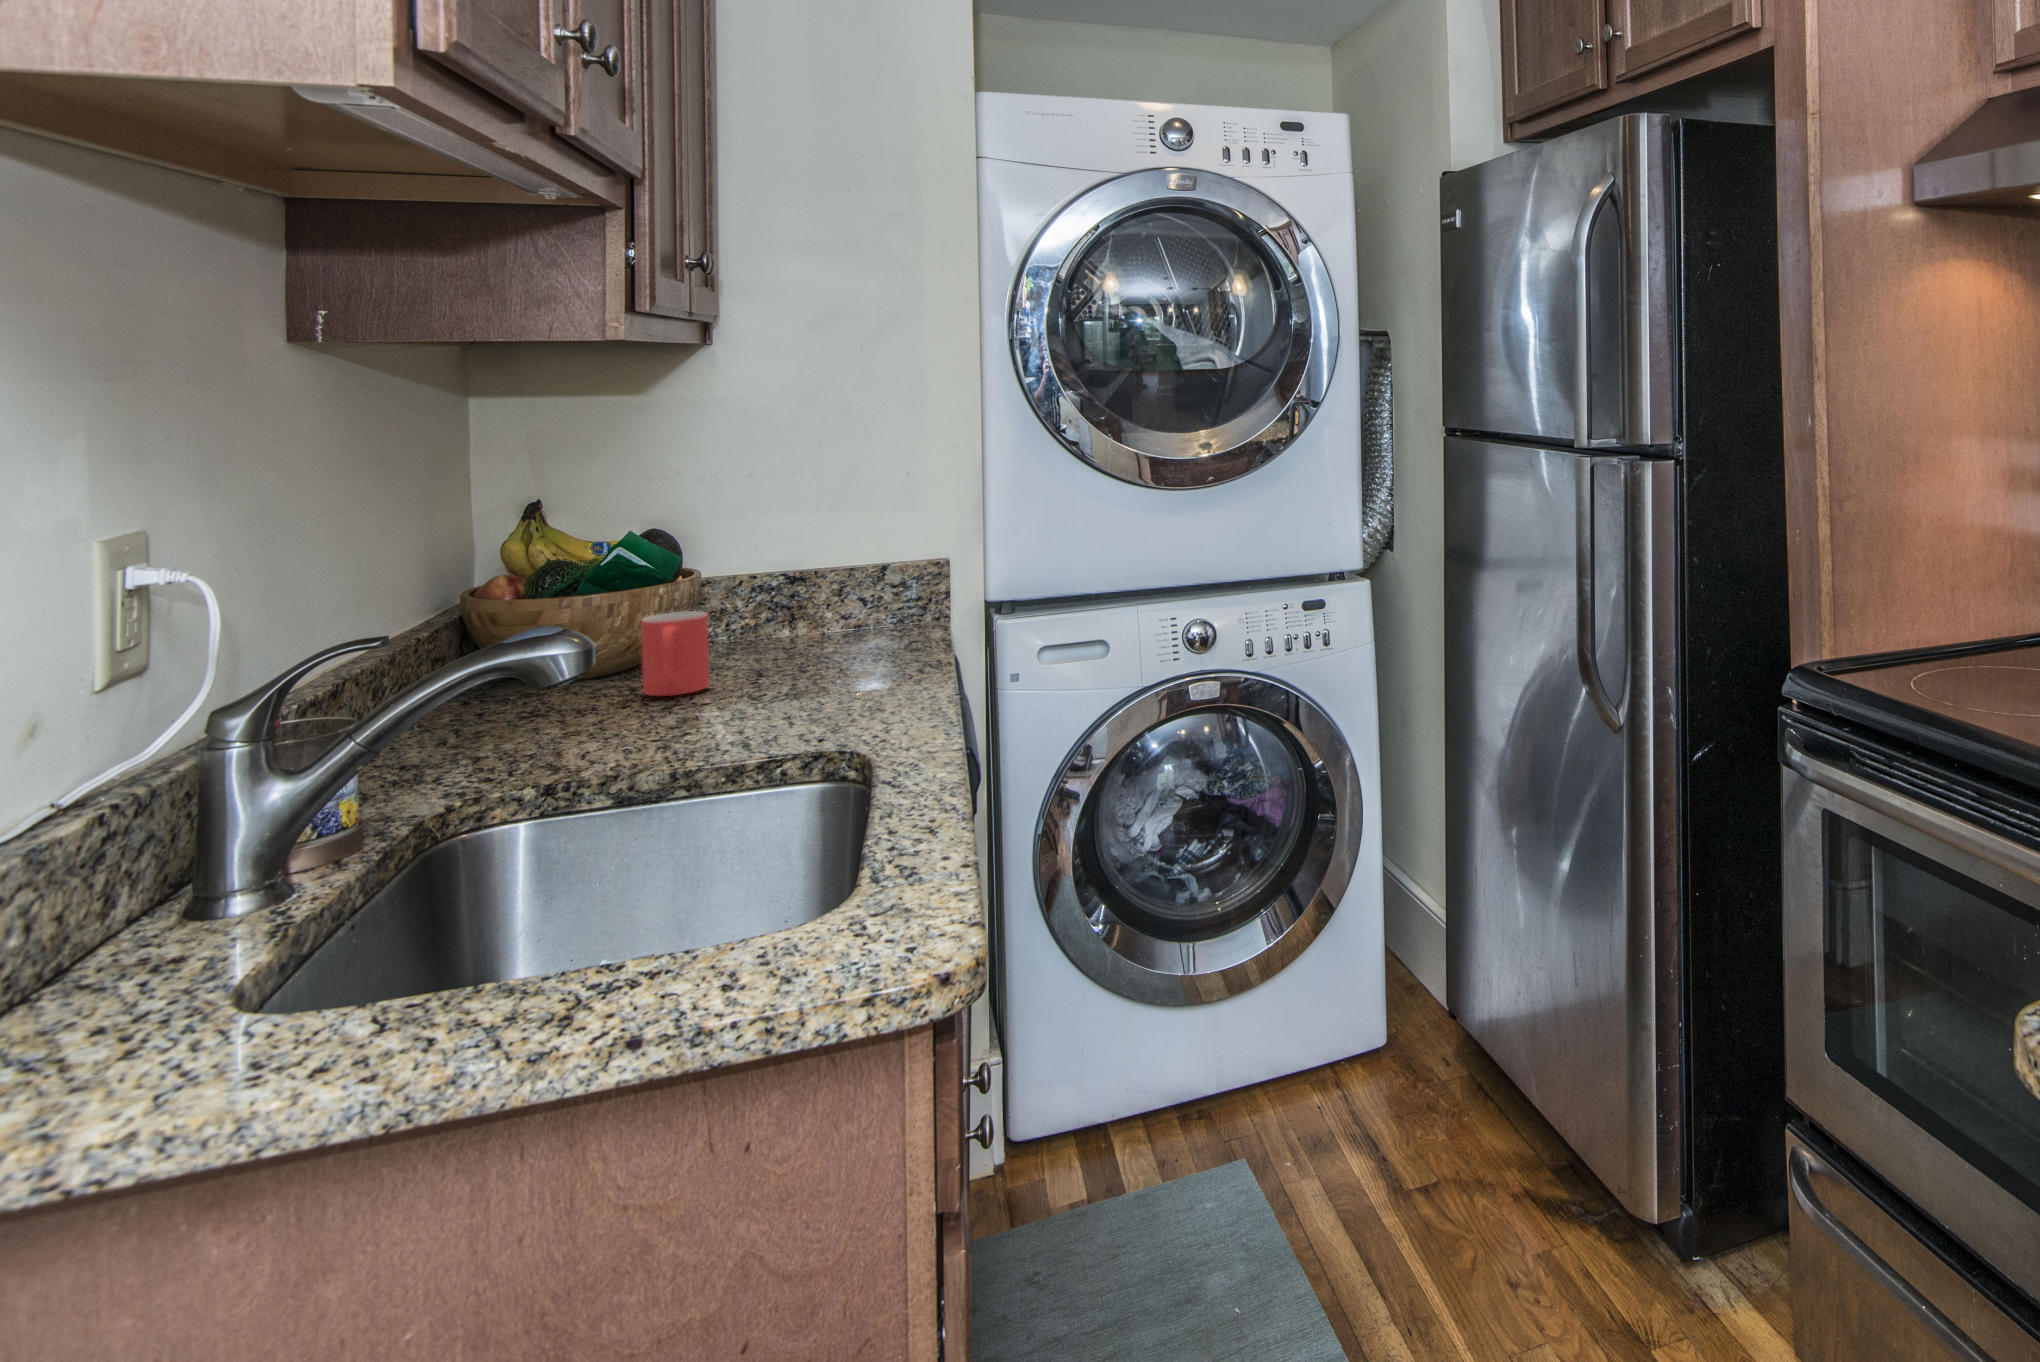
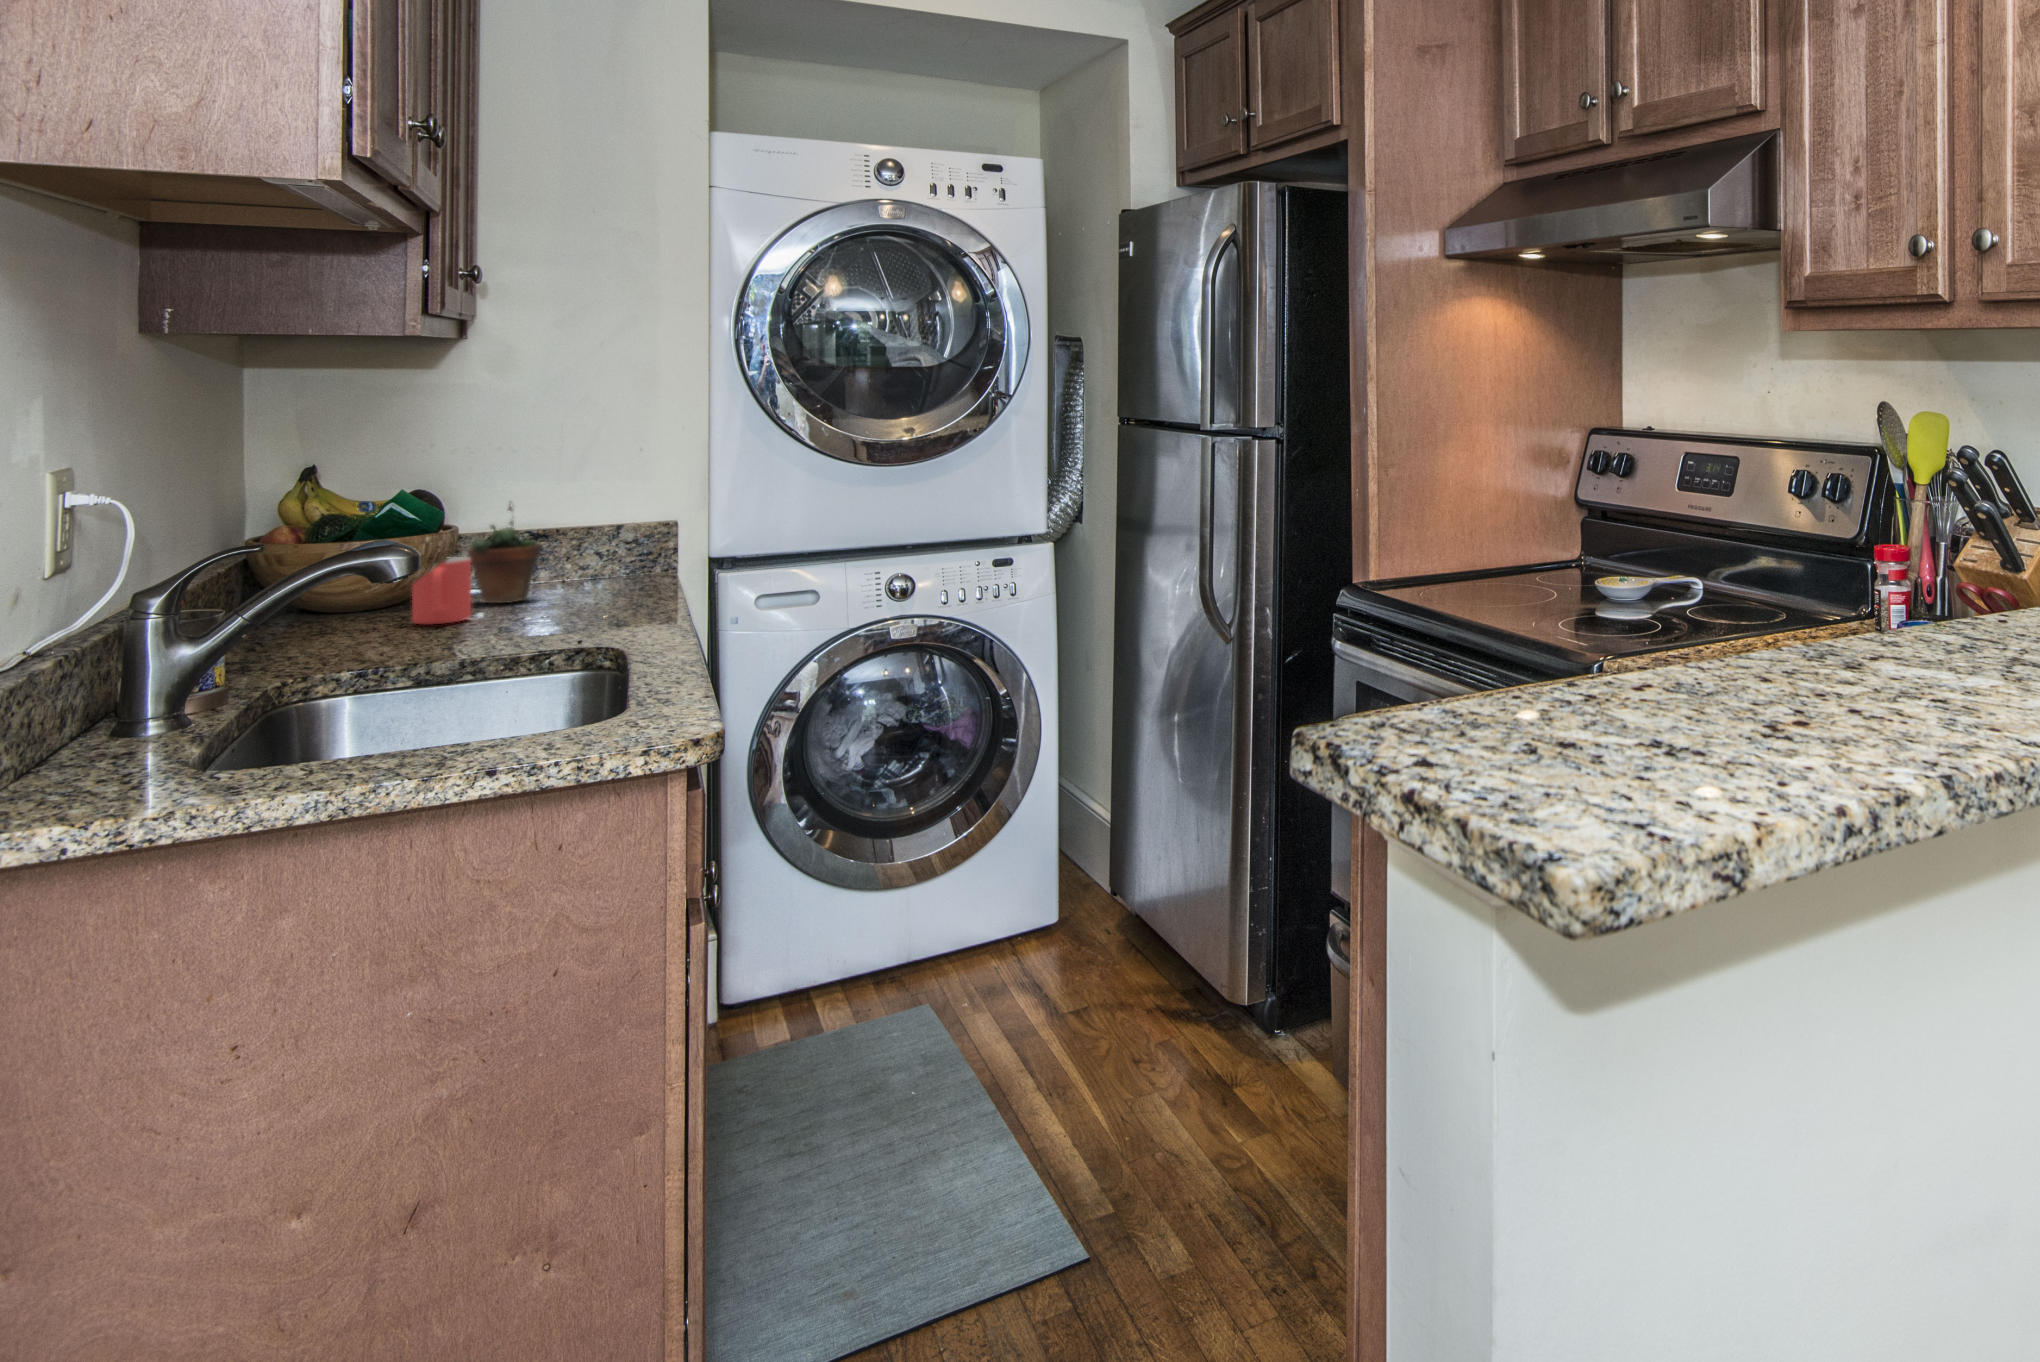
succulent plant: none [713,537,794,662] -> present [468,502,541,603]

